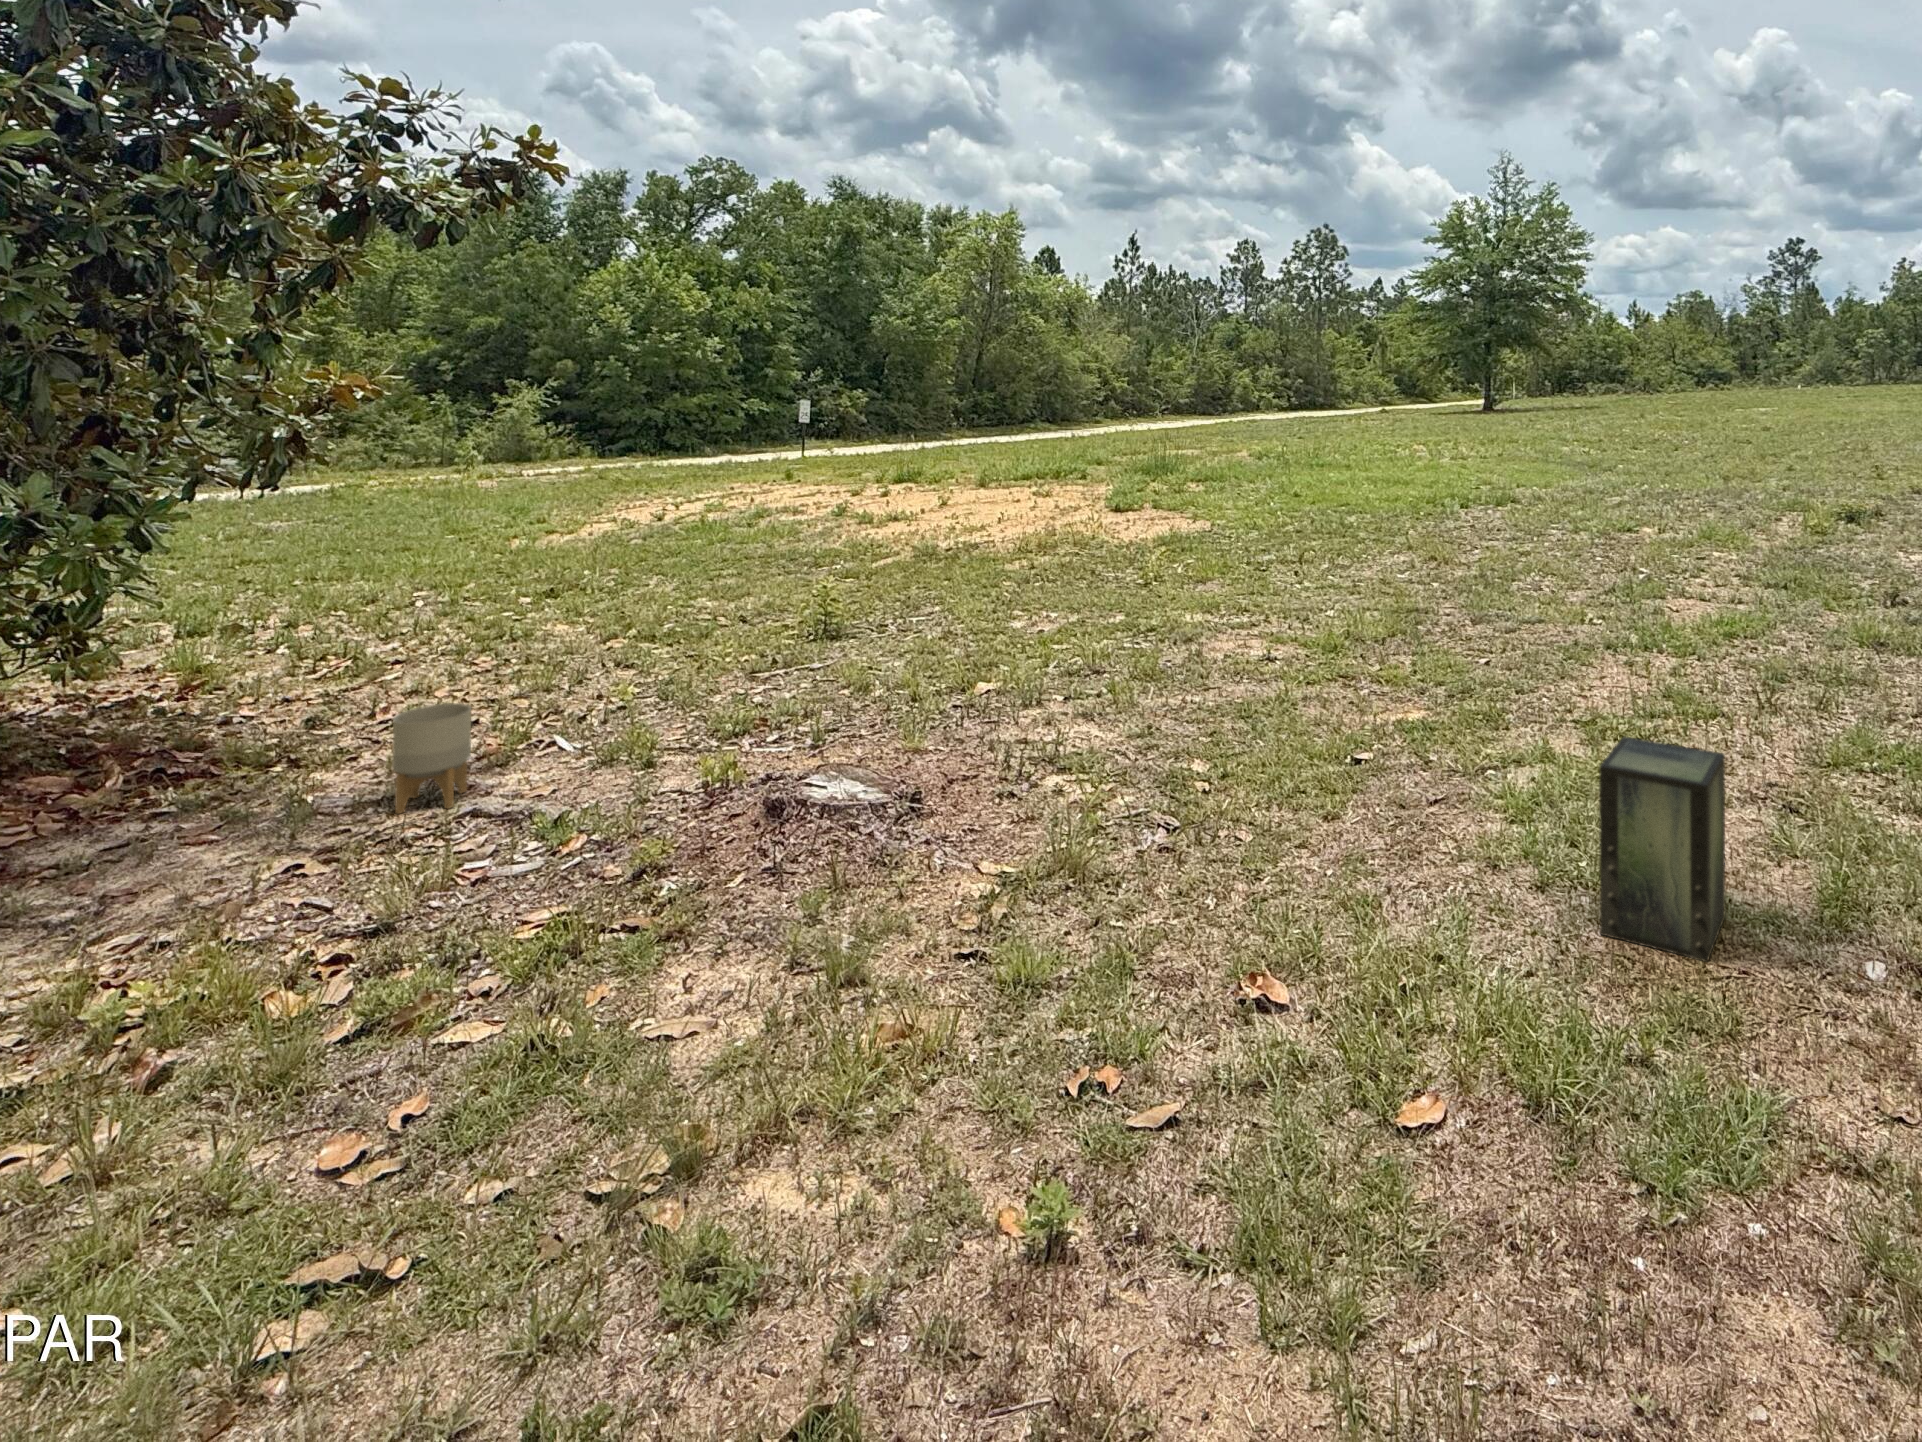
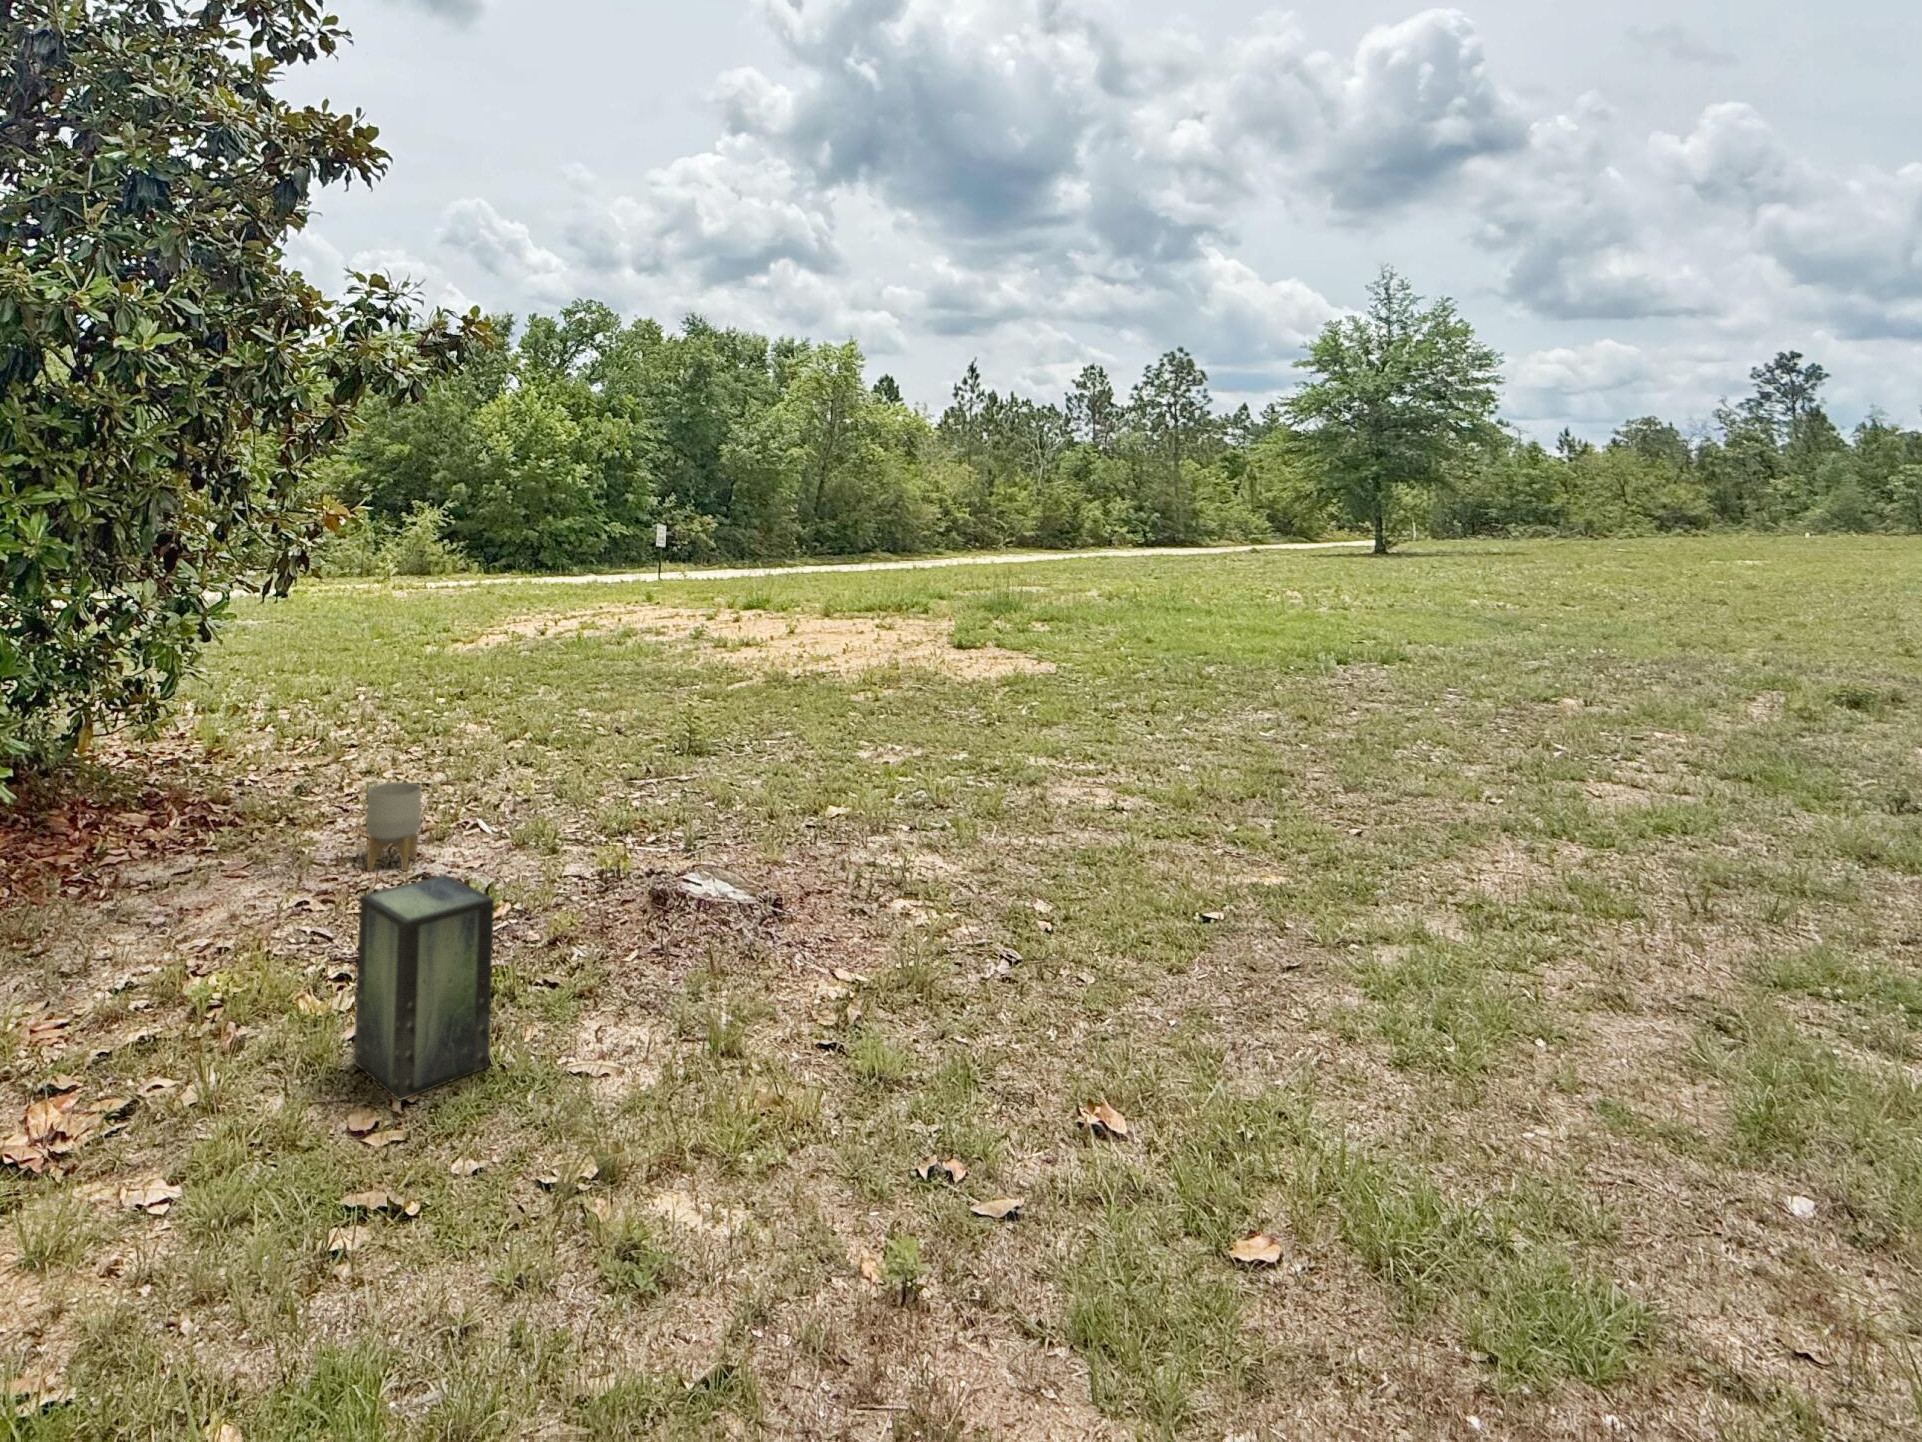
storage box: present [1599,737,1725,962] -> present [354,874,494,1101]

